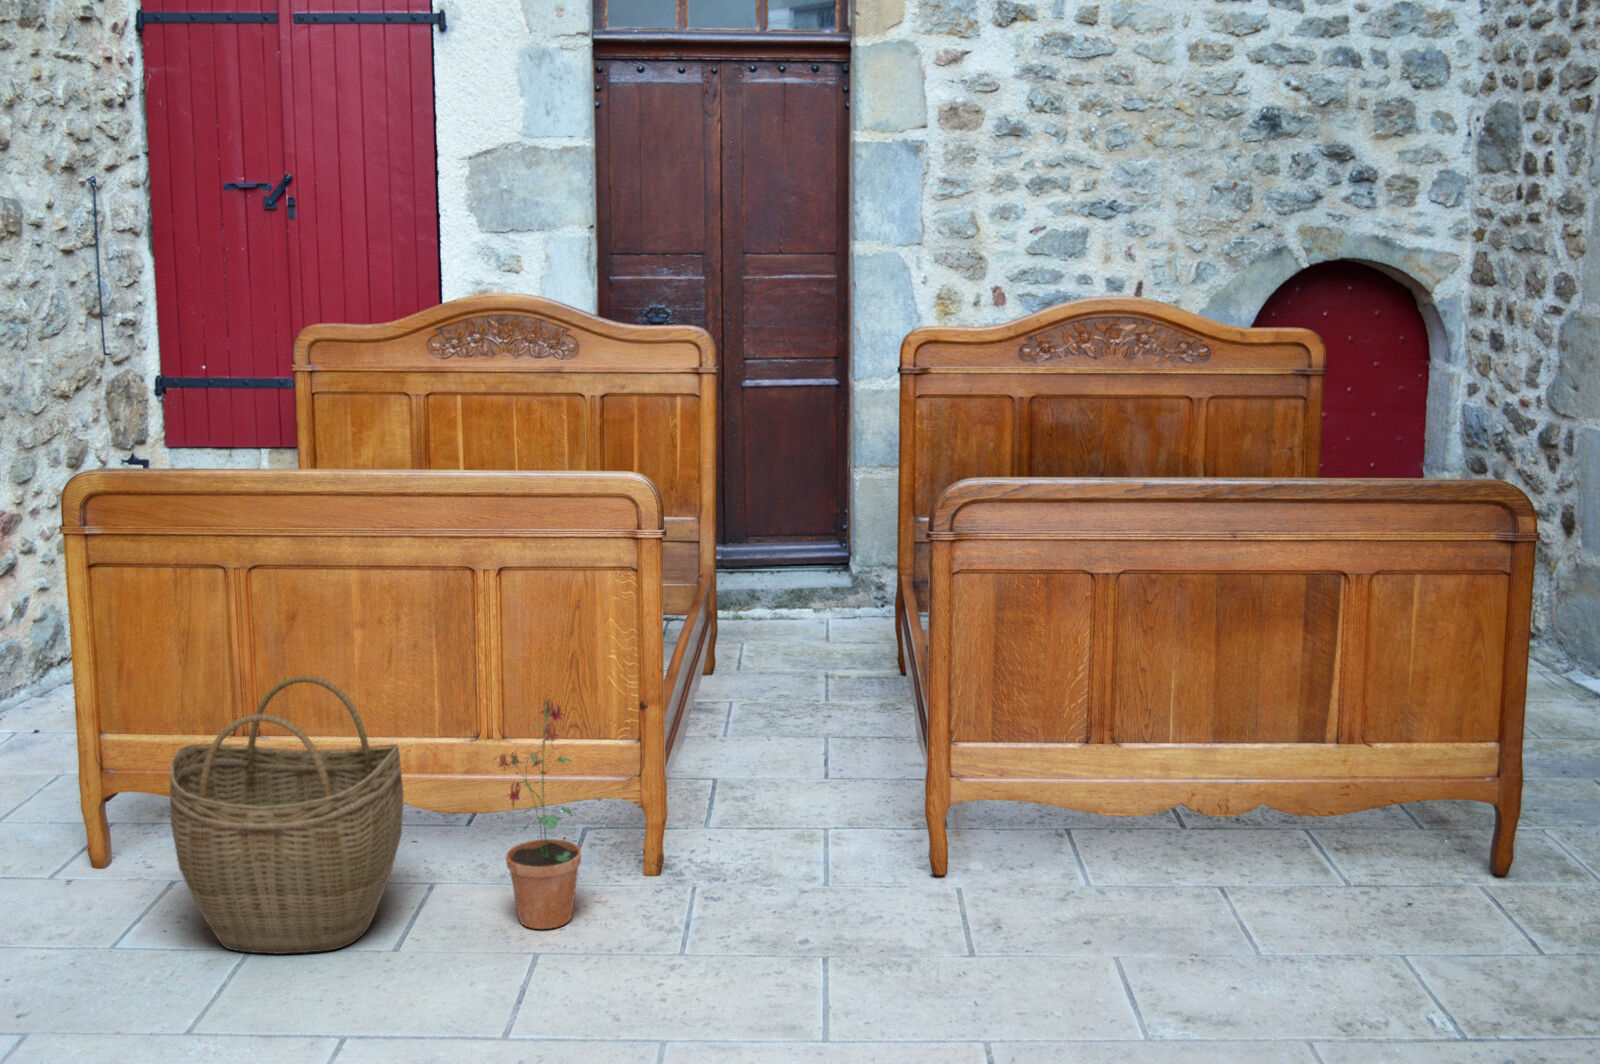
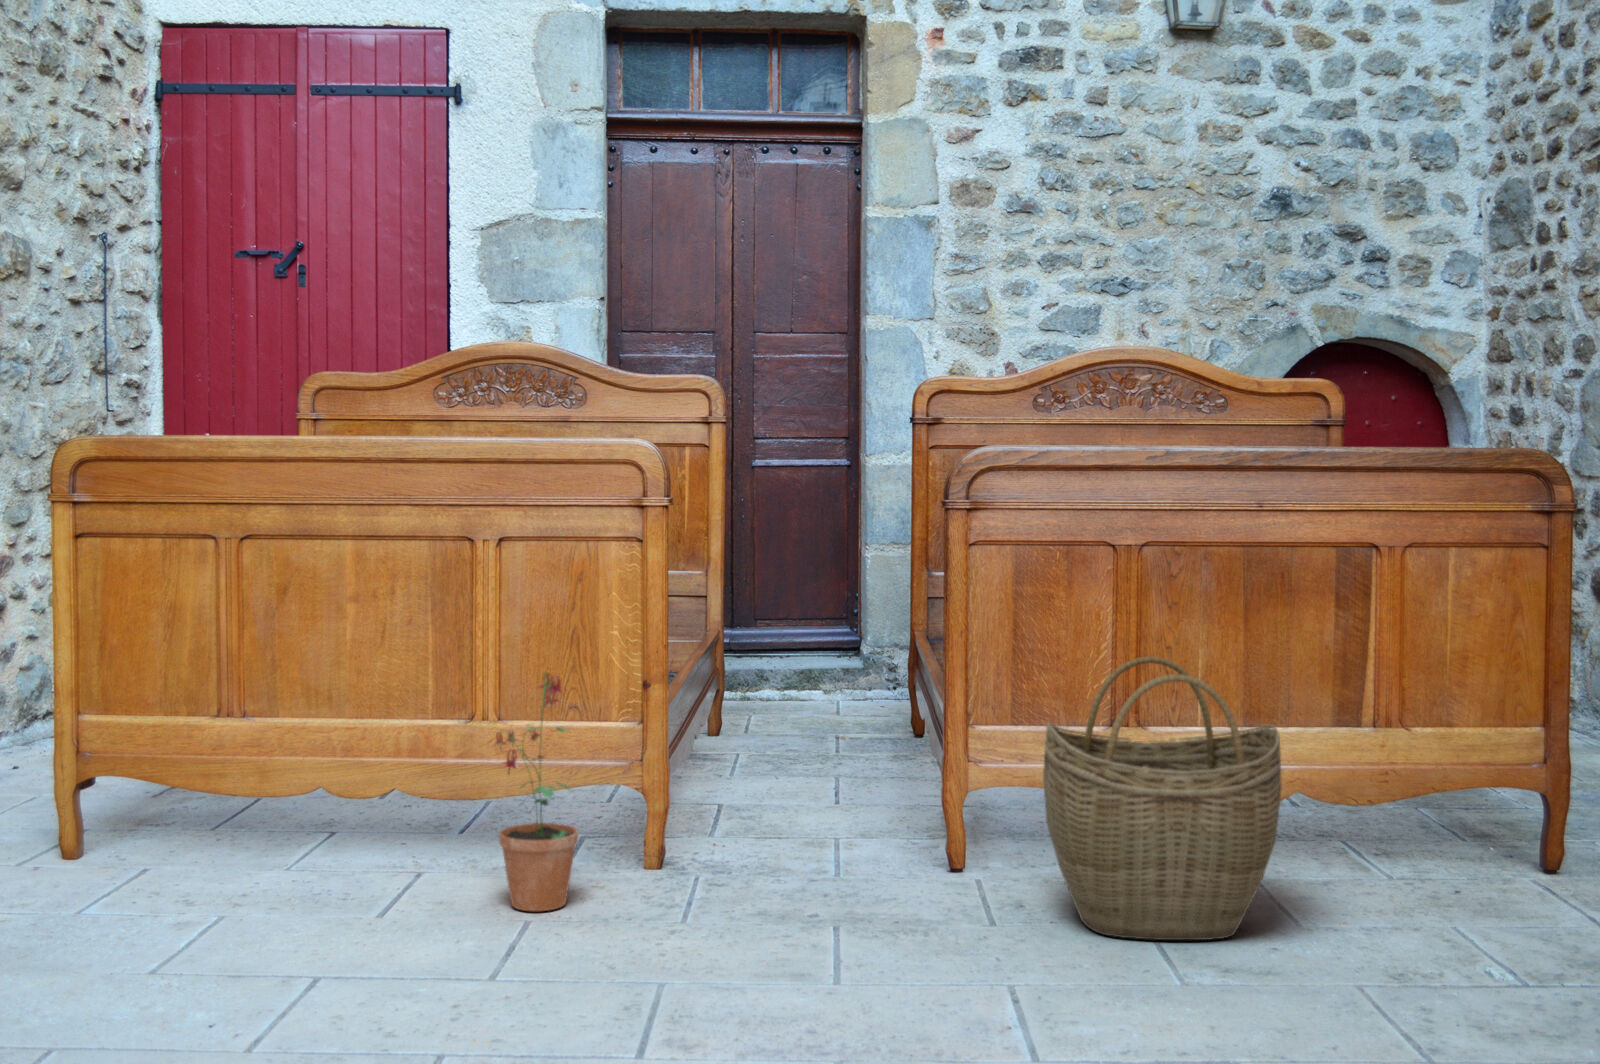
woven basket: present [170,676,404,954] -> present [1043,656,1282,940]

